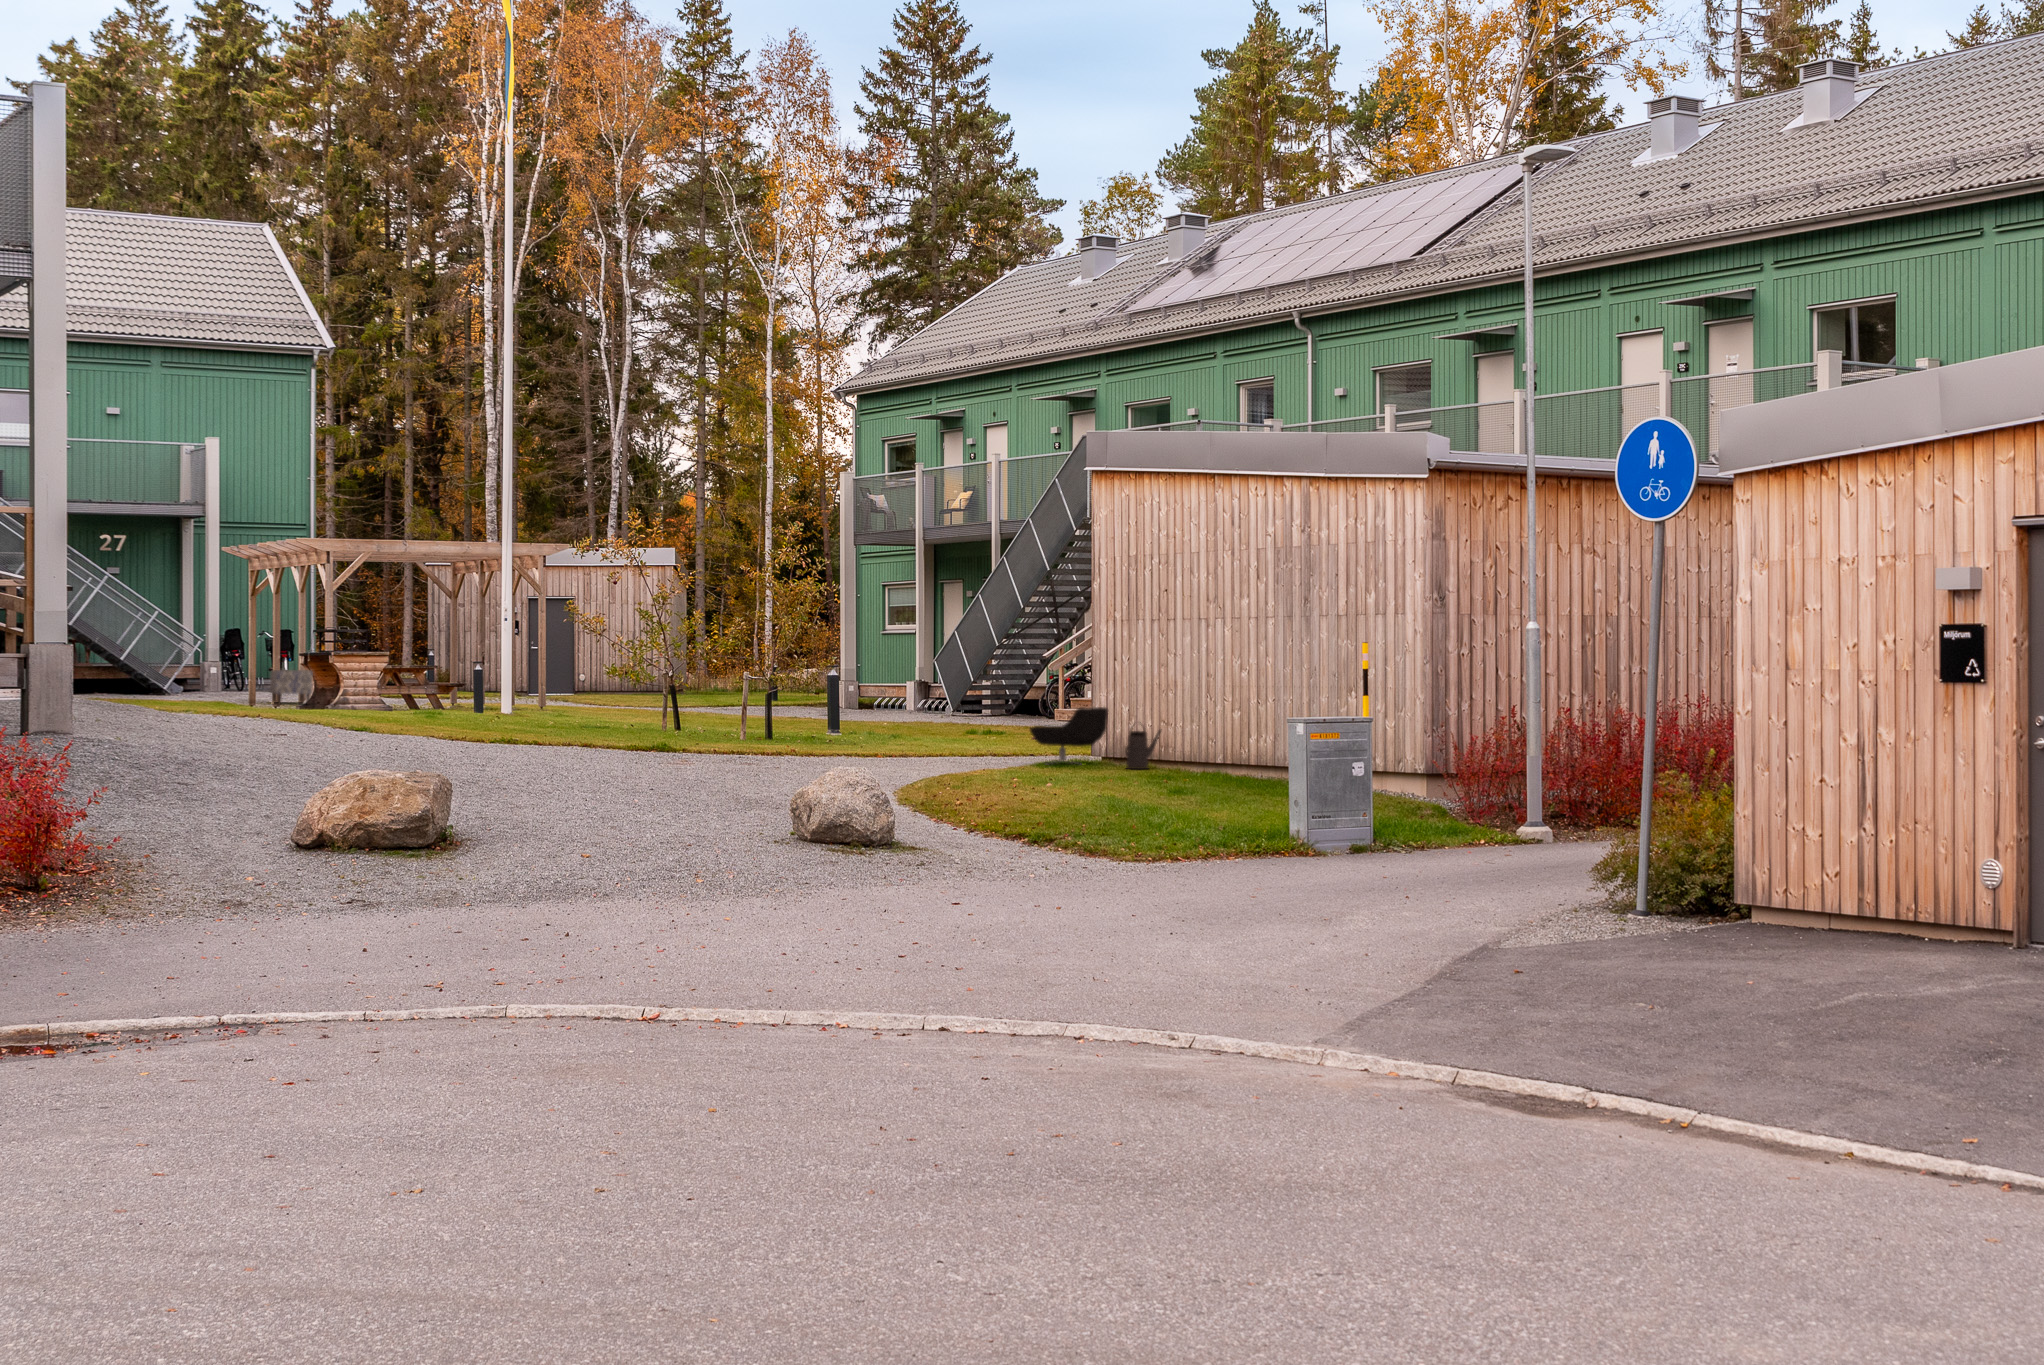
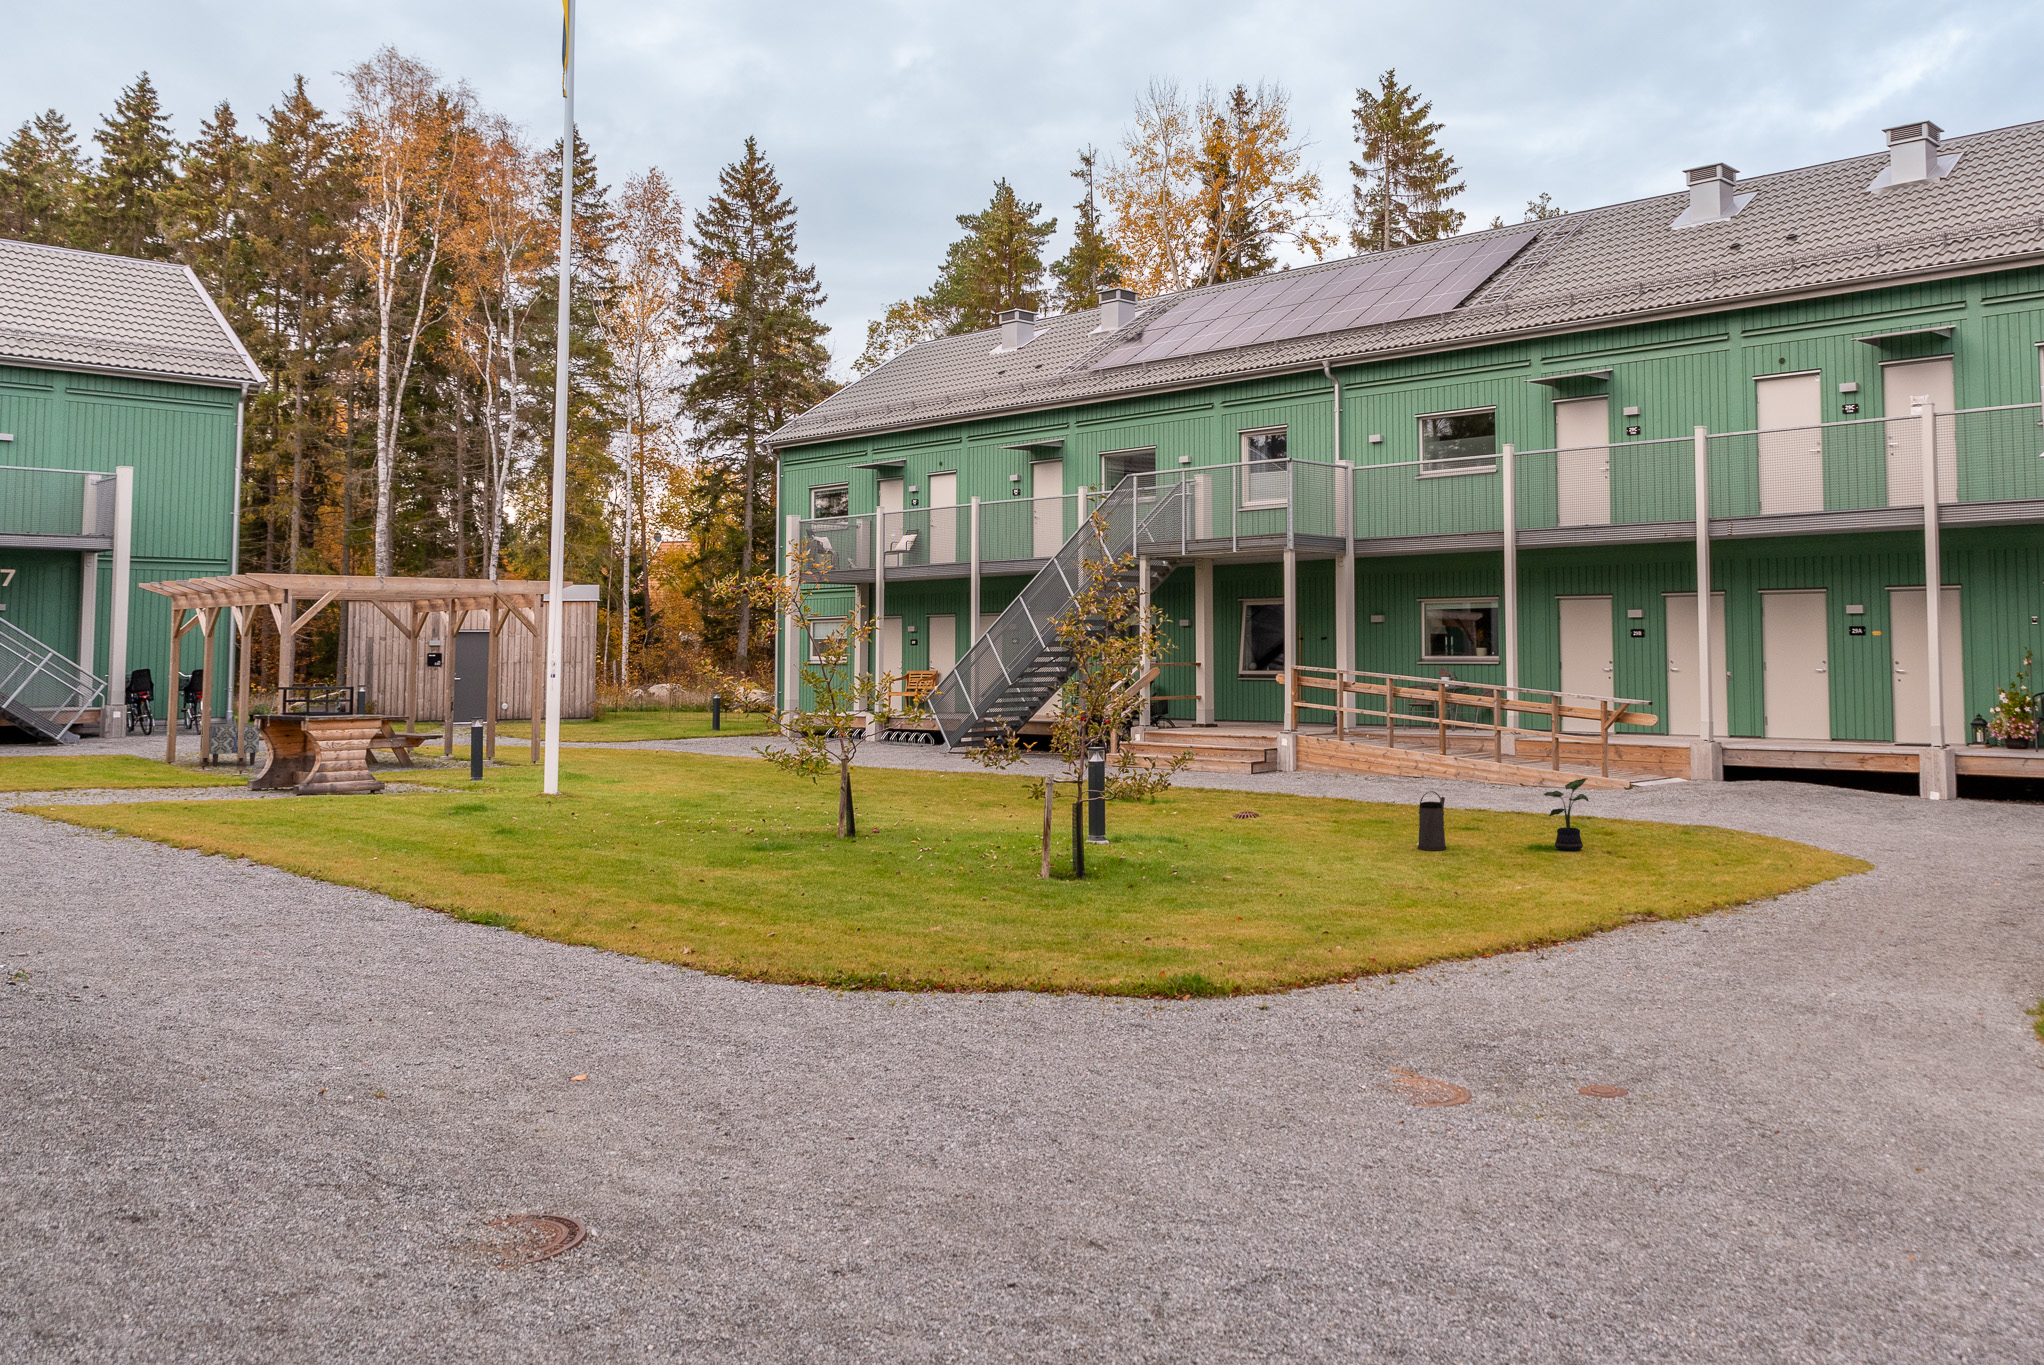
lounge chair: present [1030,707,1108,764] -> none [1282,771,1371,844]
potted plant: none [1226,714,1270,772] -> present [1544,778,1589,851]

